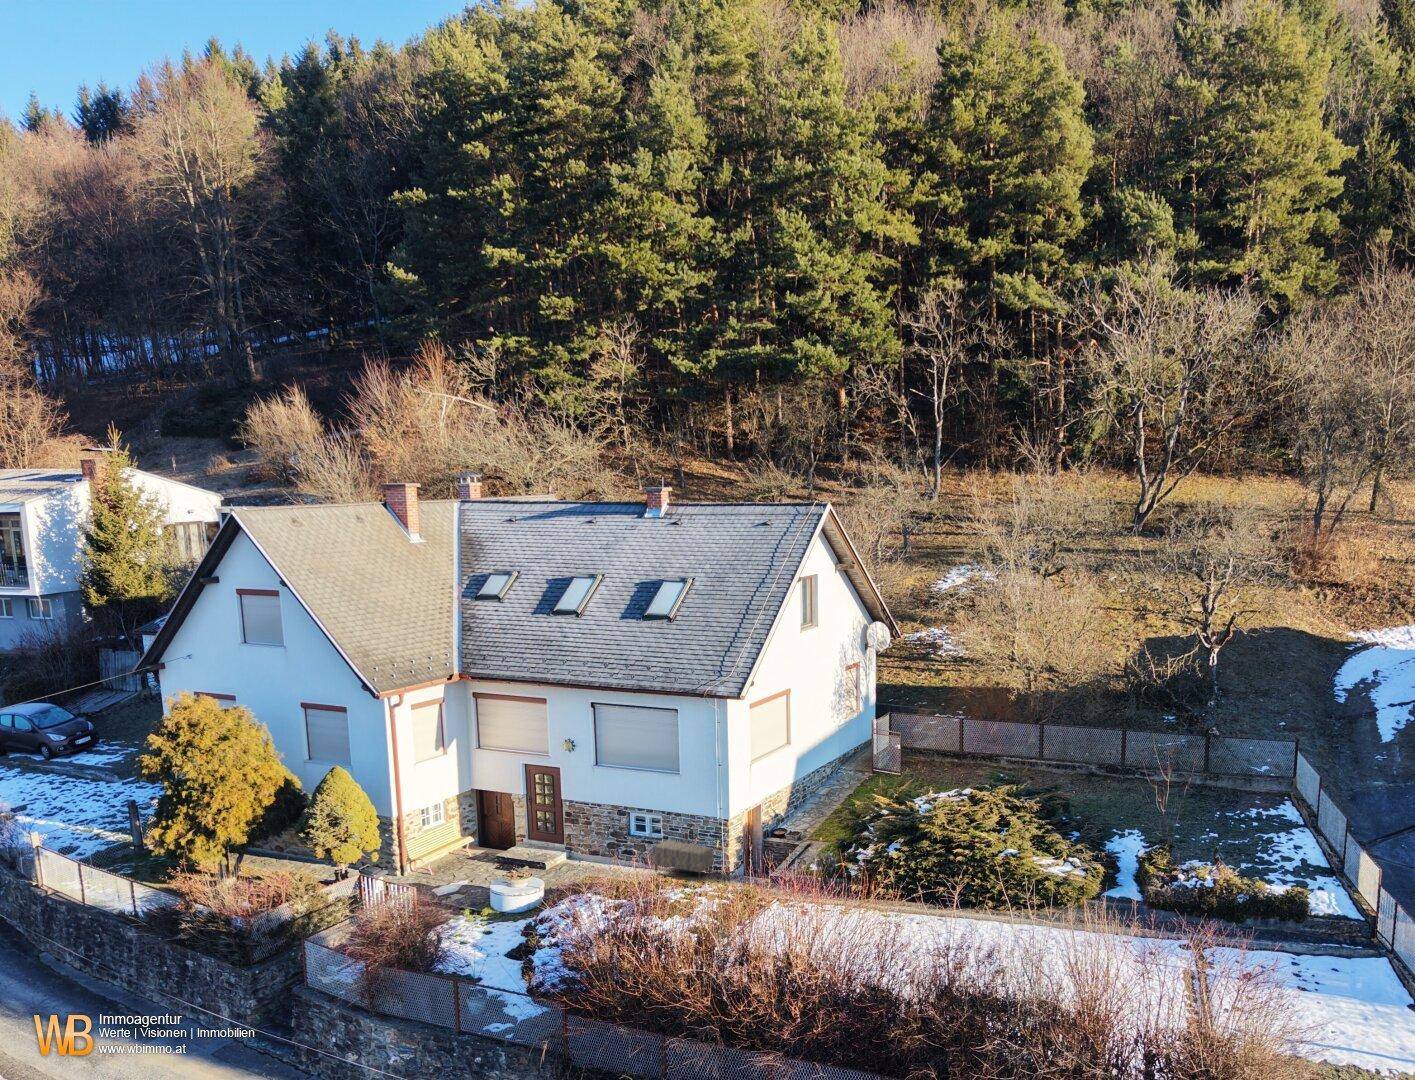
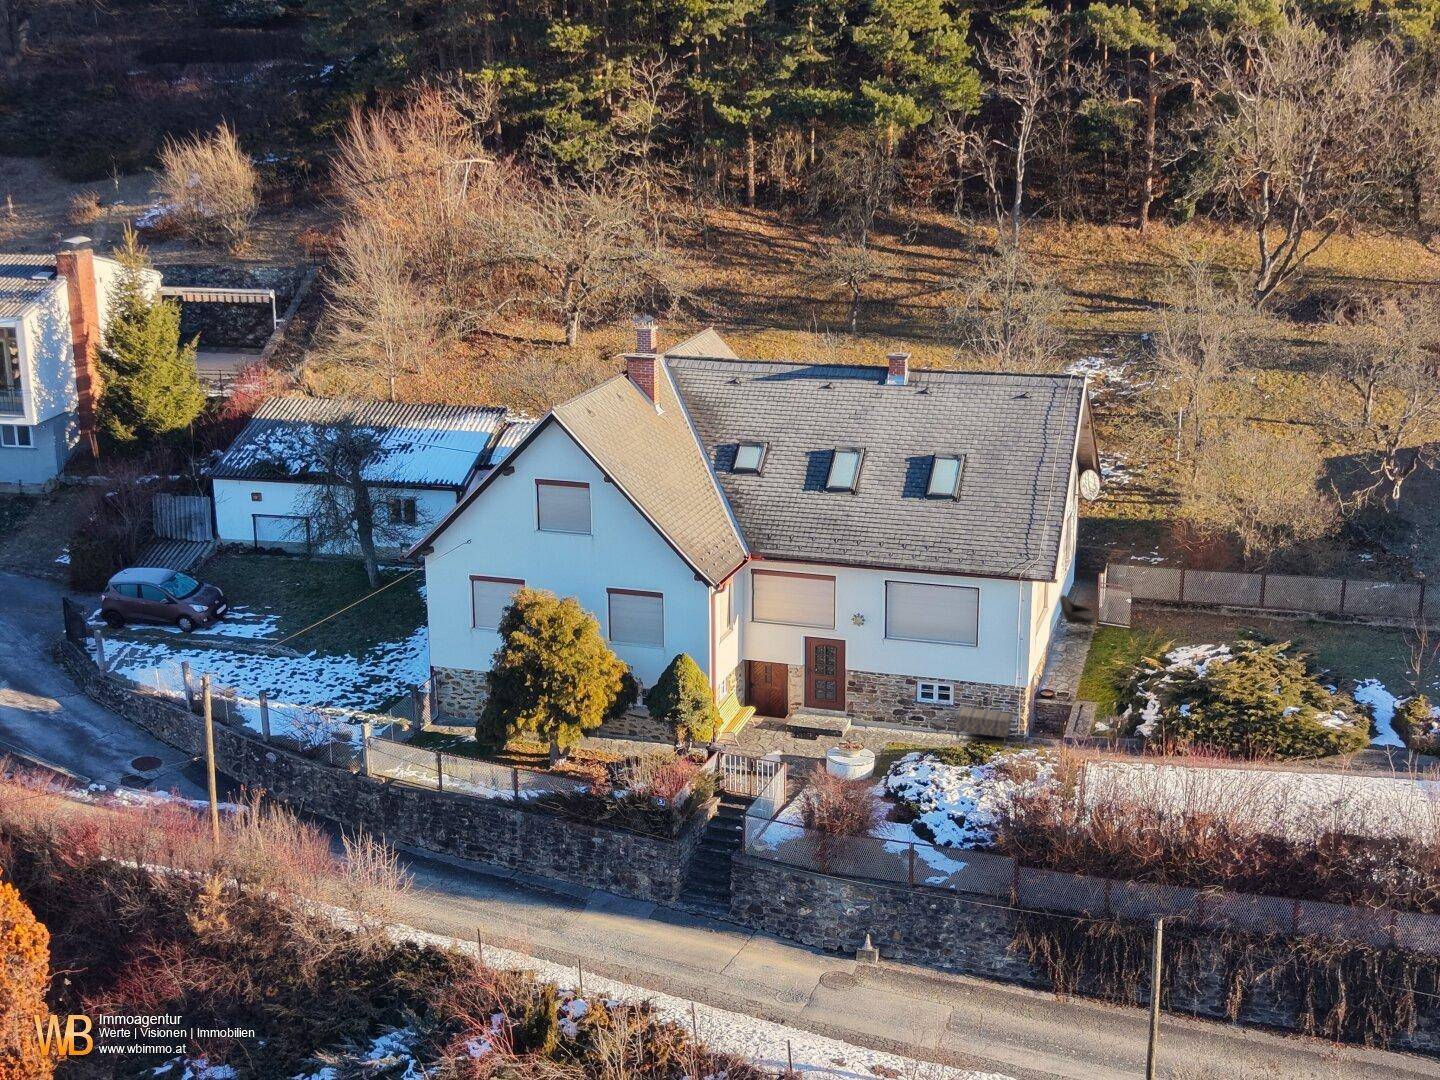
lounge chair: none [835,741,877,788] -> present [1060,595,1095,635]

